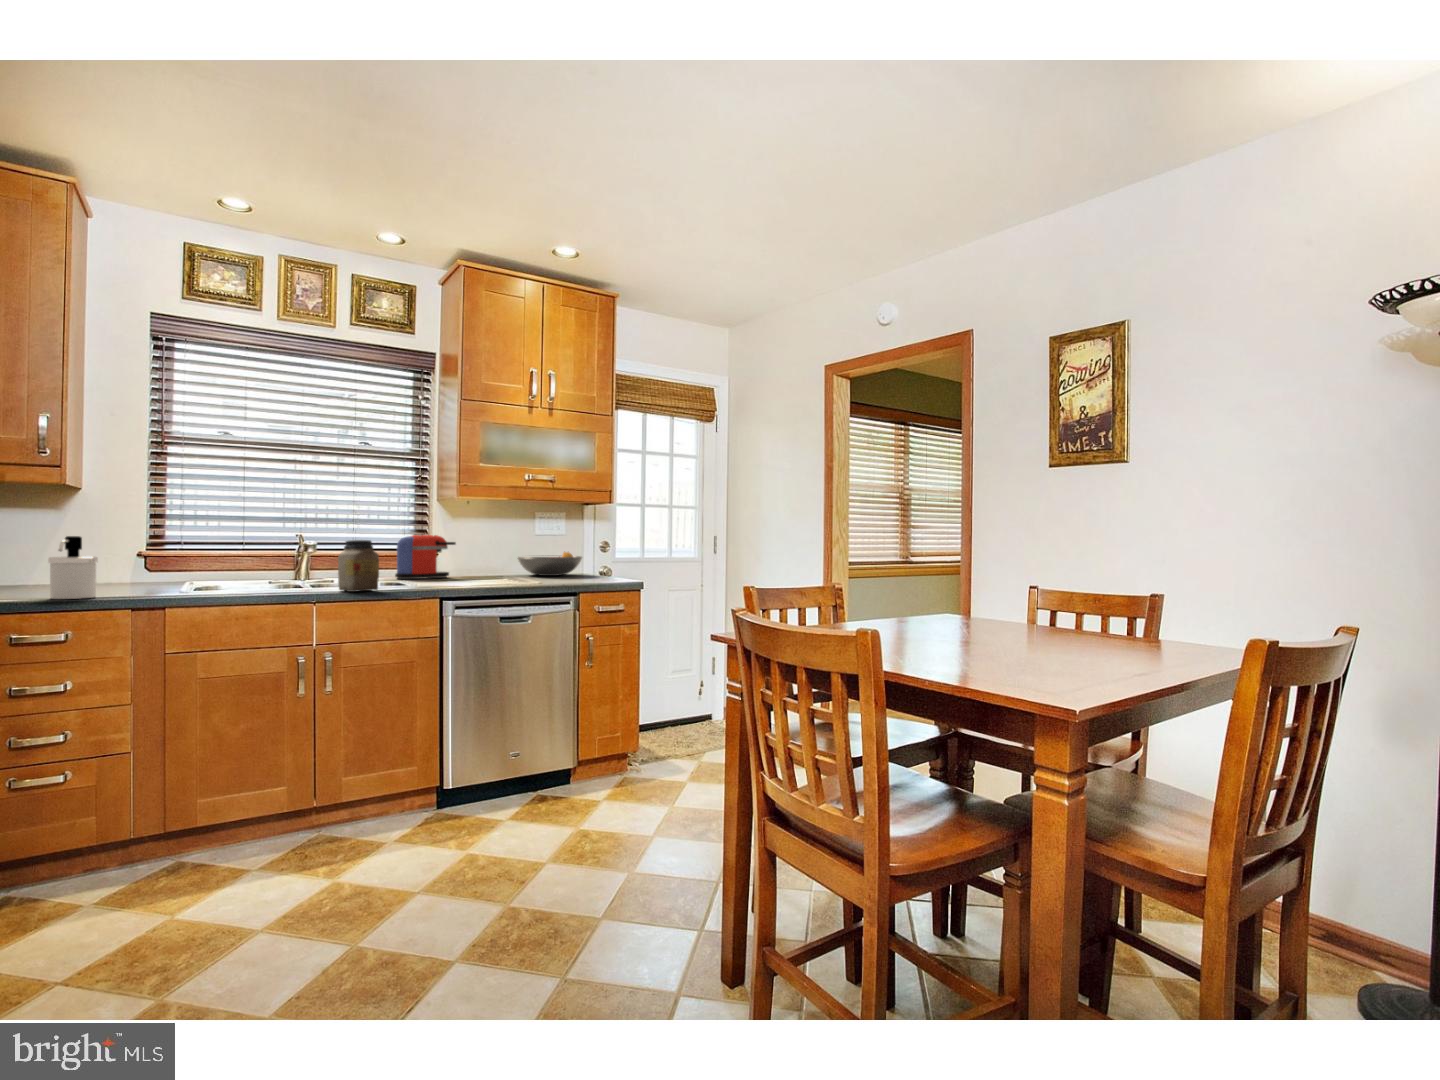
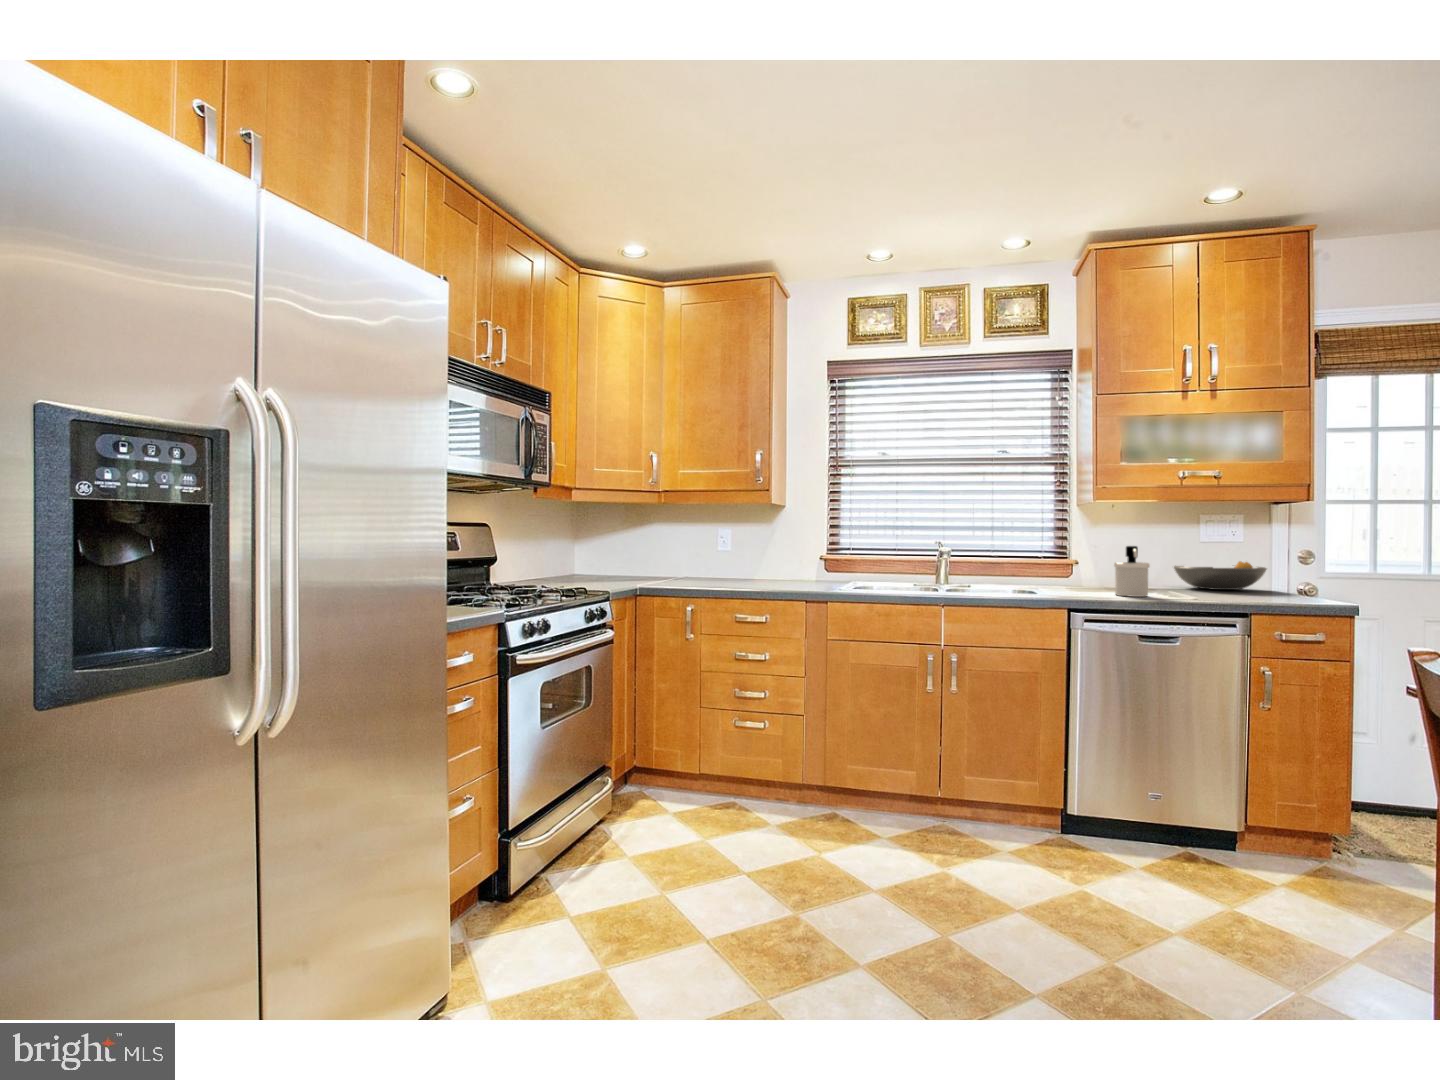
coffee maker: present [395,535,456,579] -> none [1028,541,1095,586]
soap dispenser: present [48,536,98,599] -> present [1114,546,1149,597]
jar: present [338,540,379,592] -> none [962,546,1000,597]

